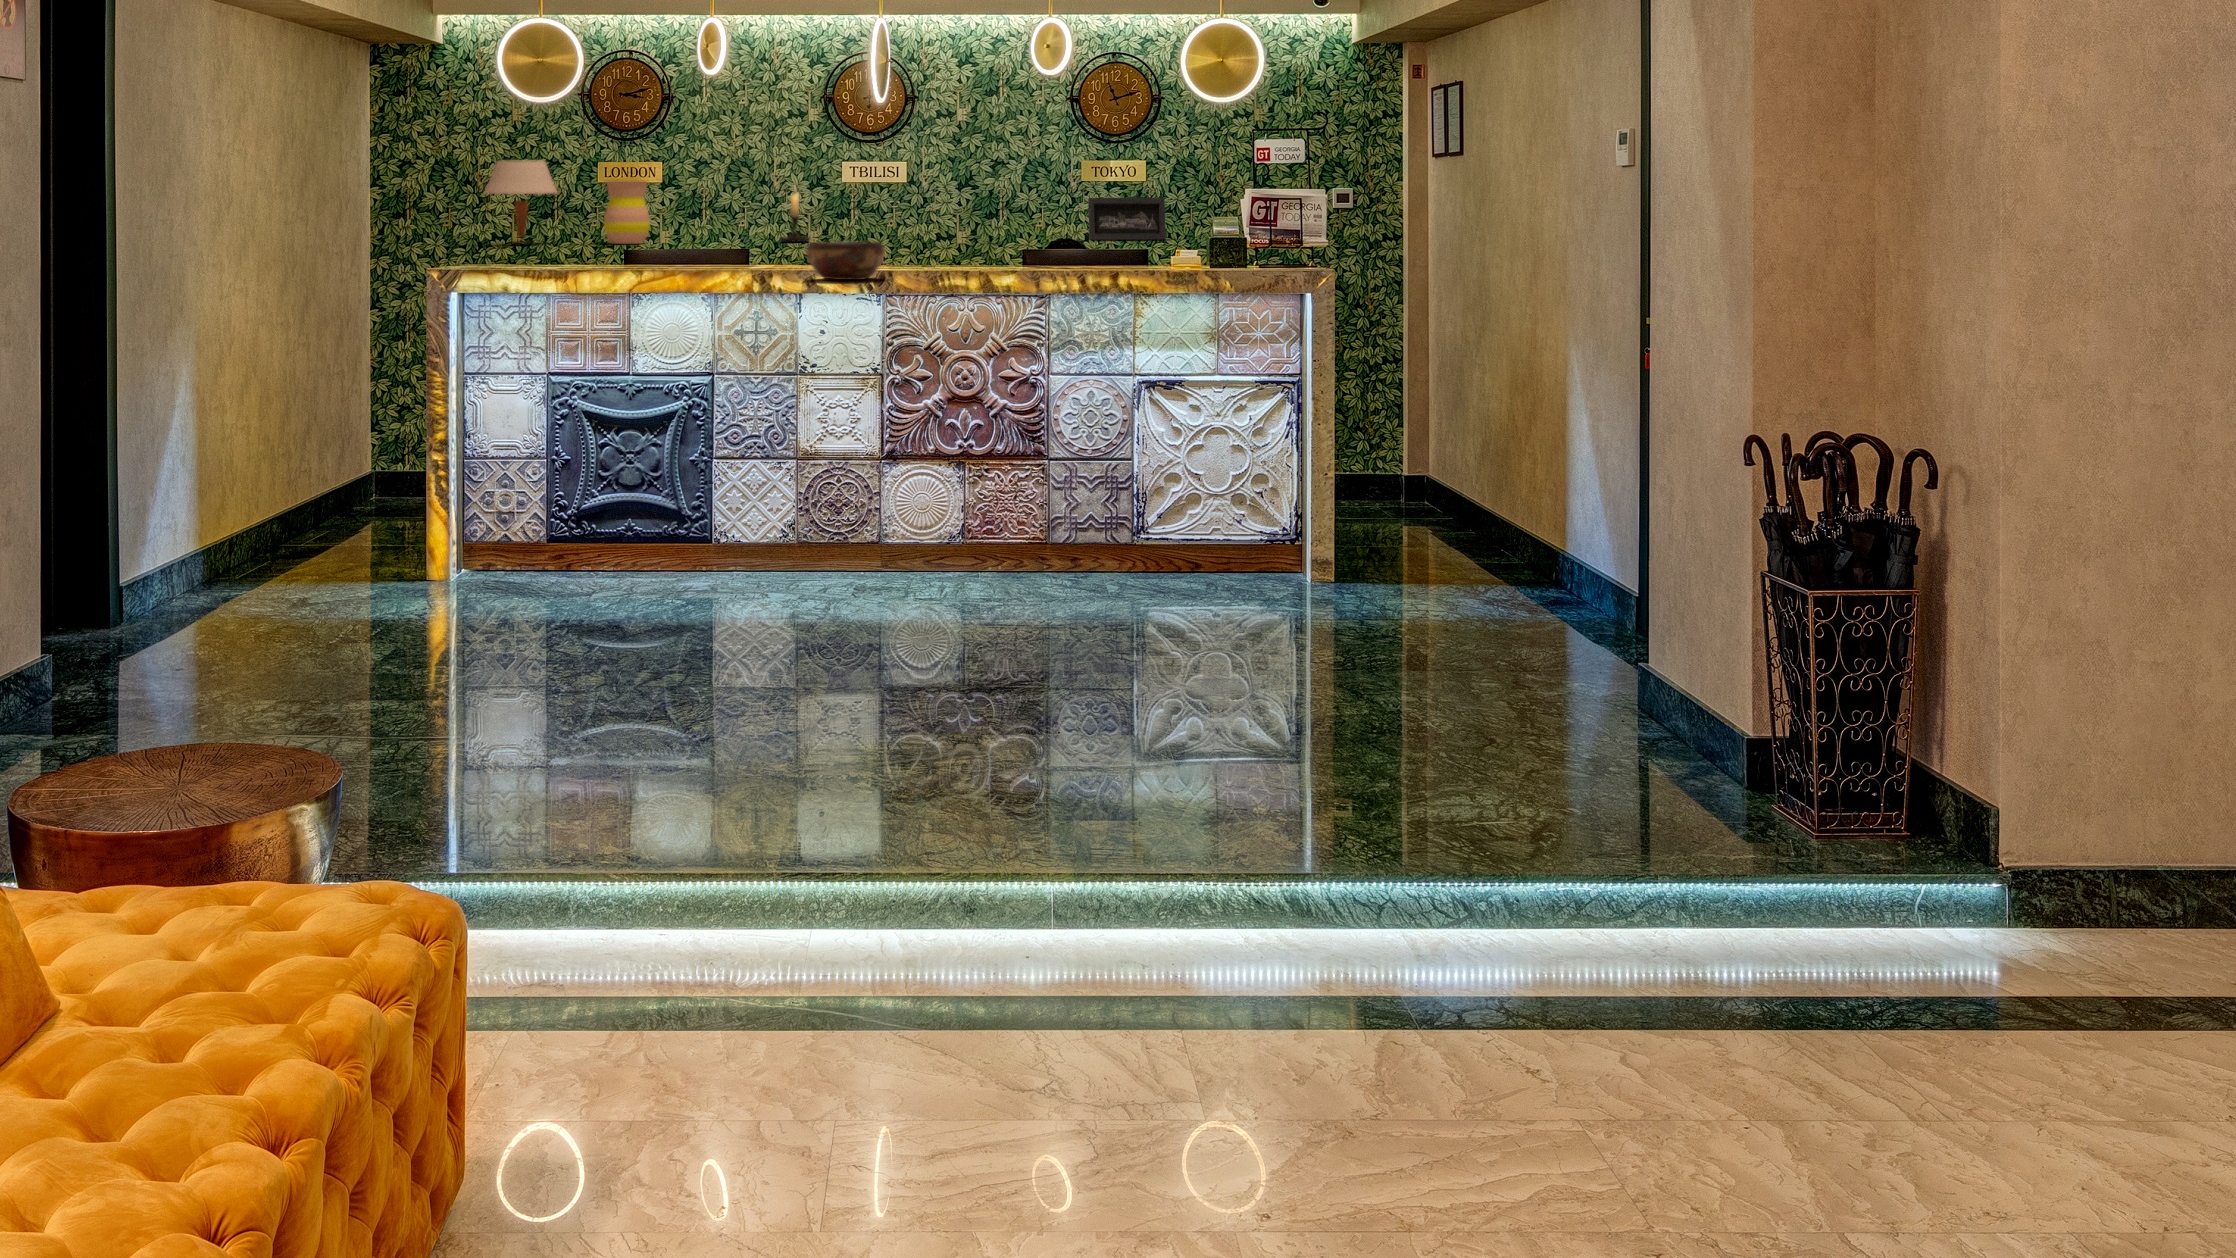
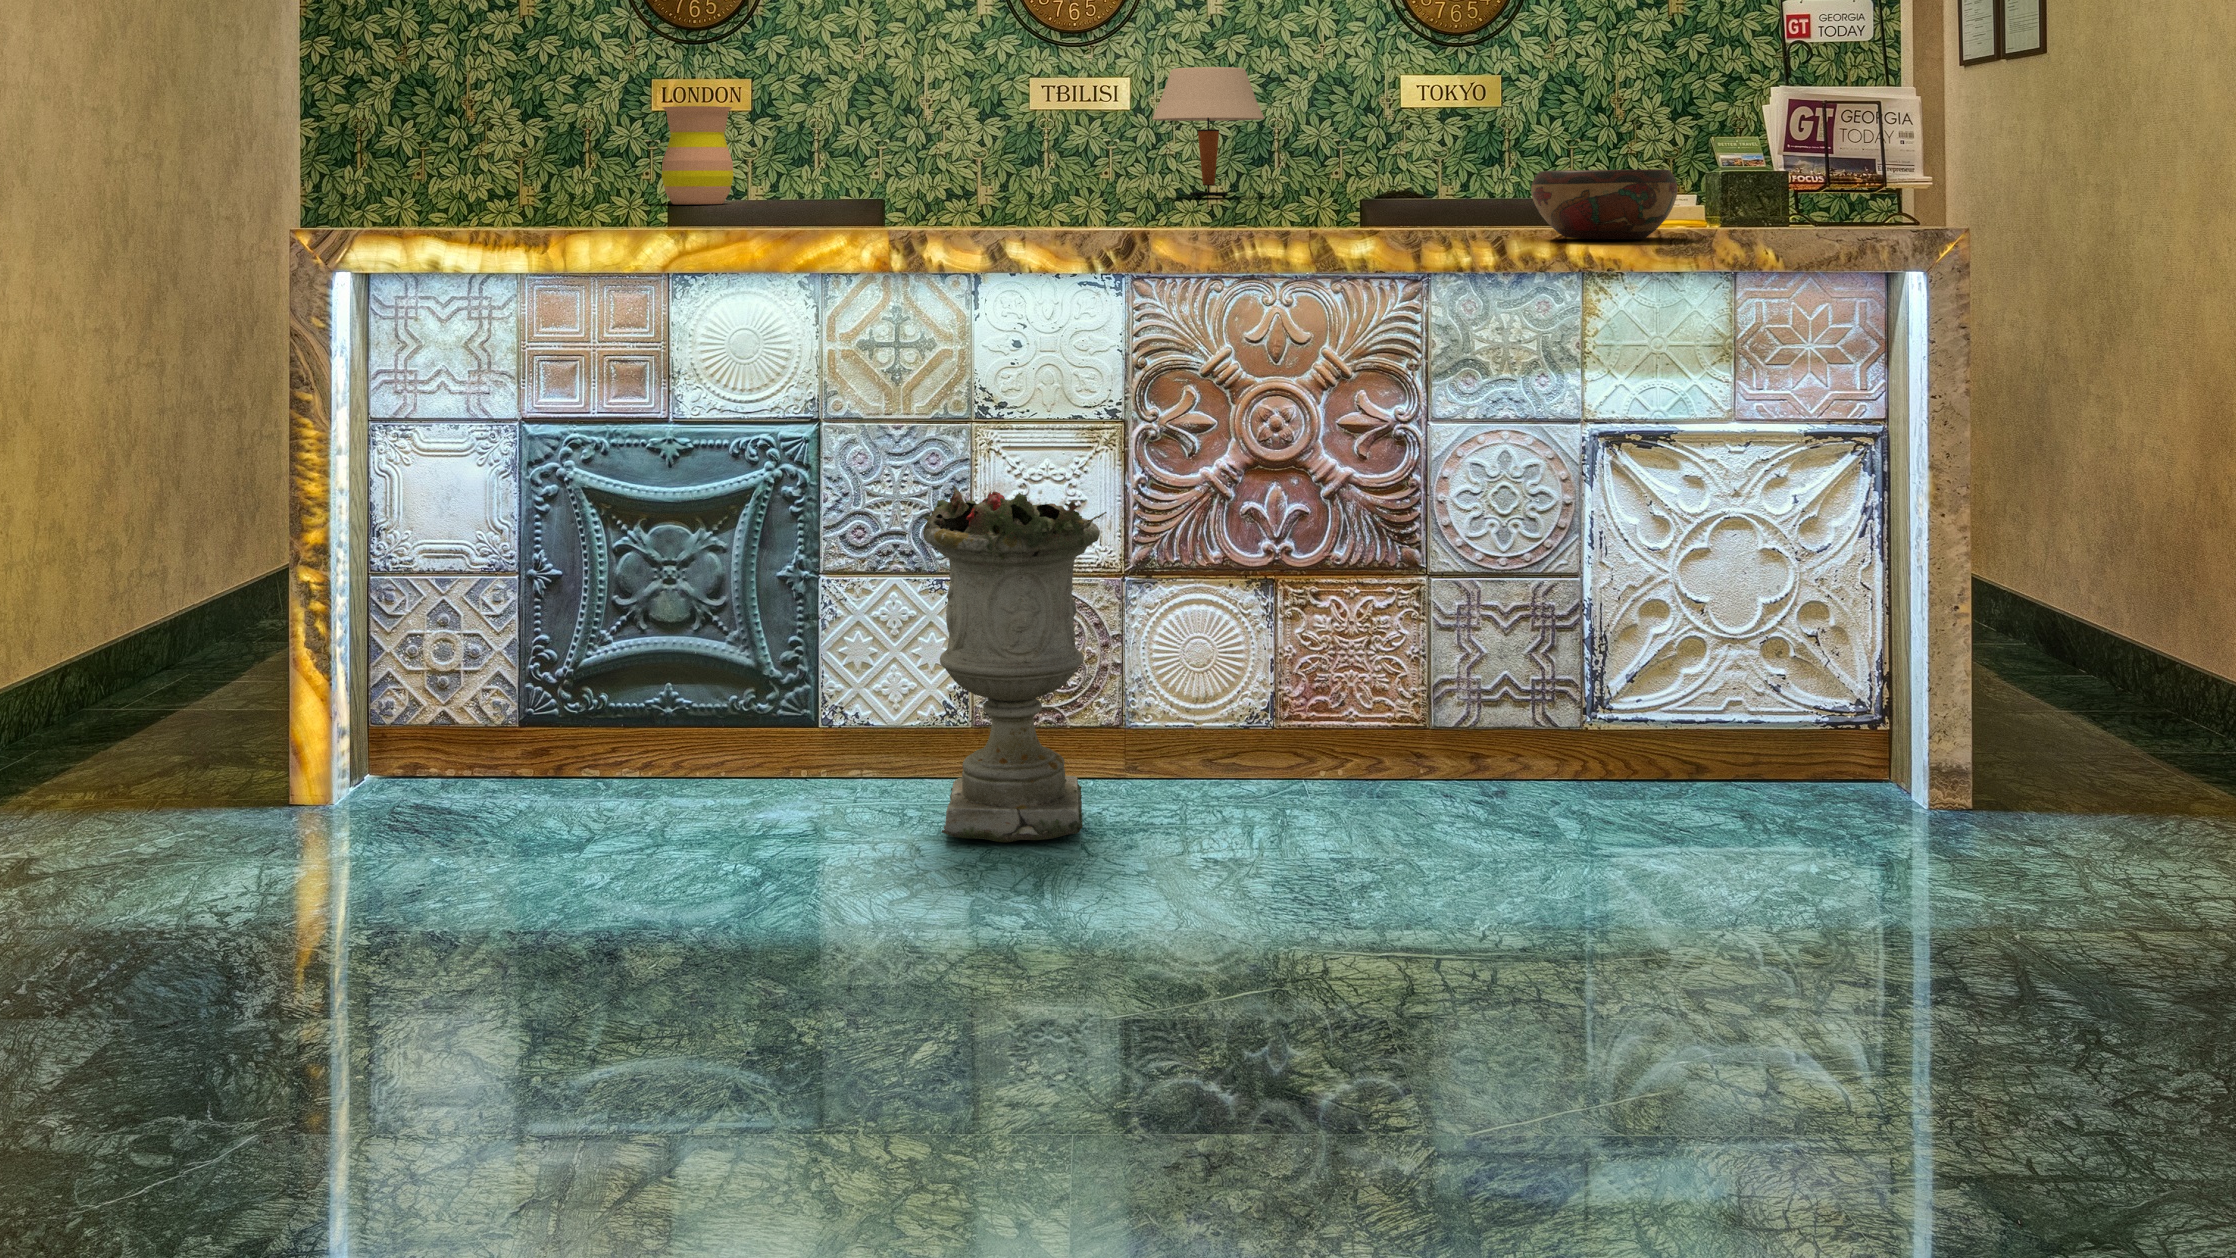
table lamp: present [485,160,557,244] -> present [1152,67,1265,198]
candle holder: present [780,188,810,242] -> none [932,111,980,201]
picture frame: present [1088,198,1166,240] -> none [1411,130,1534,196]
decorative bowl: present [807,241,885,280] -> present [1531,169,1677,239]
planter: none [771,408,868,596] -> present [923,485,1107,842]

